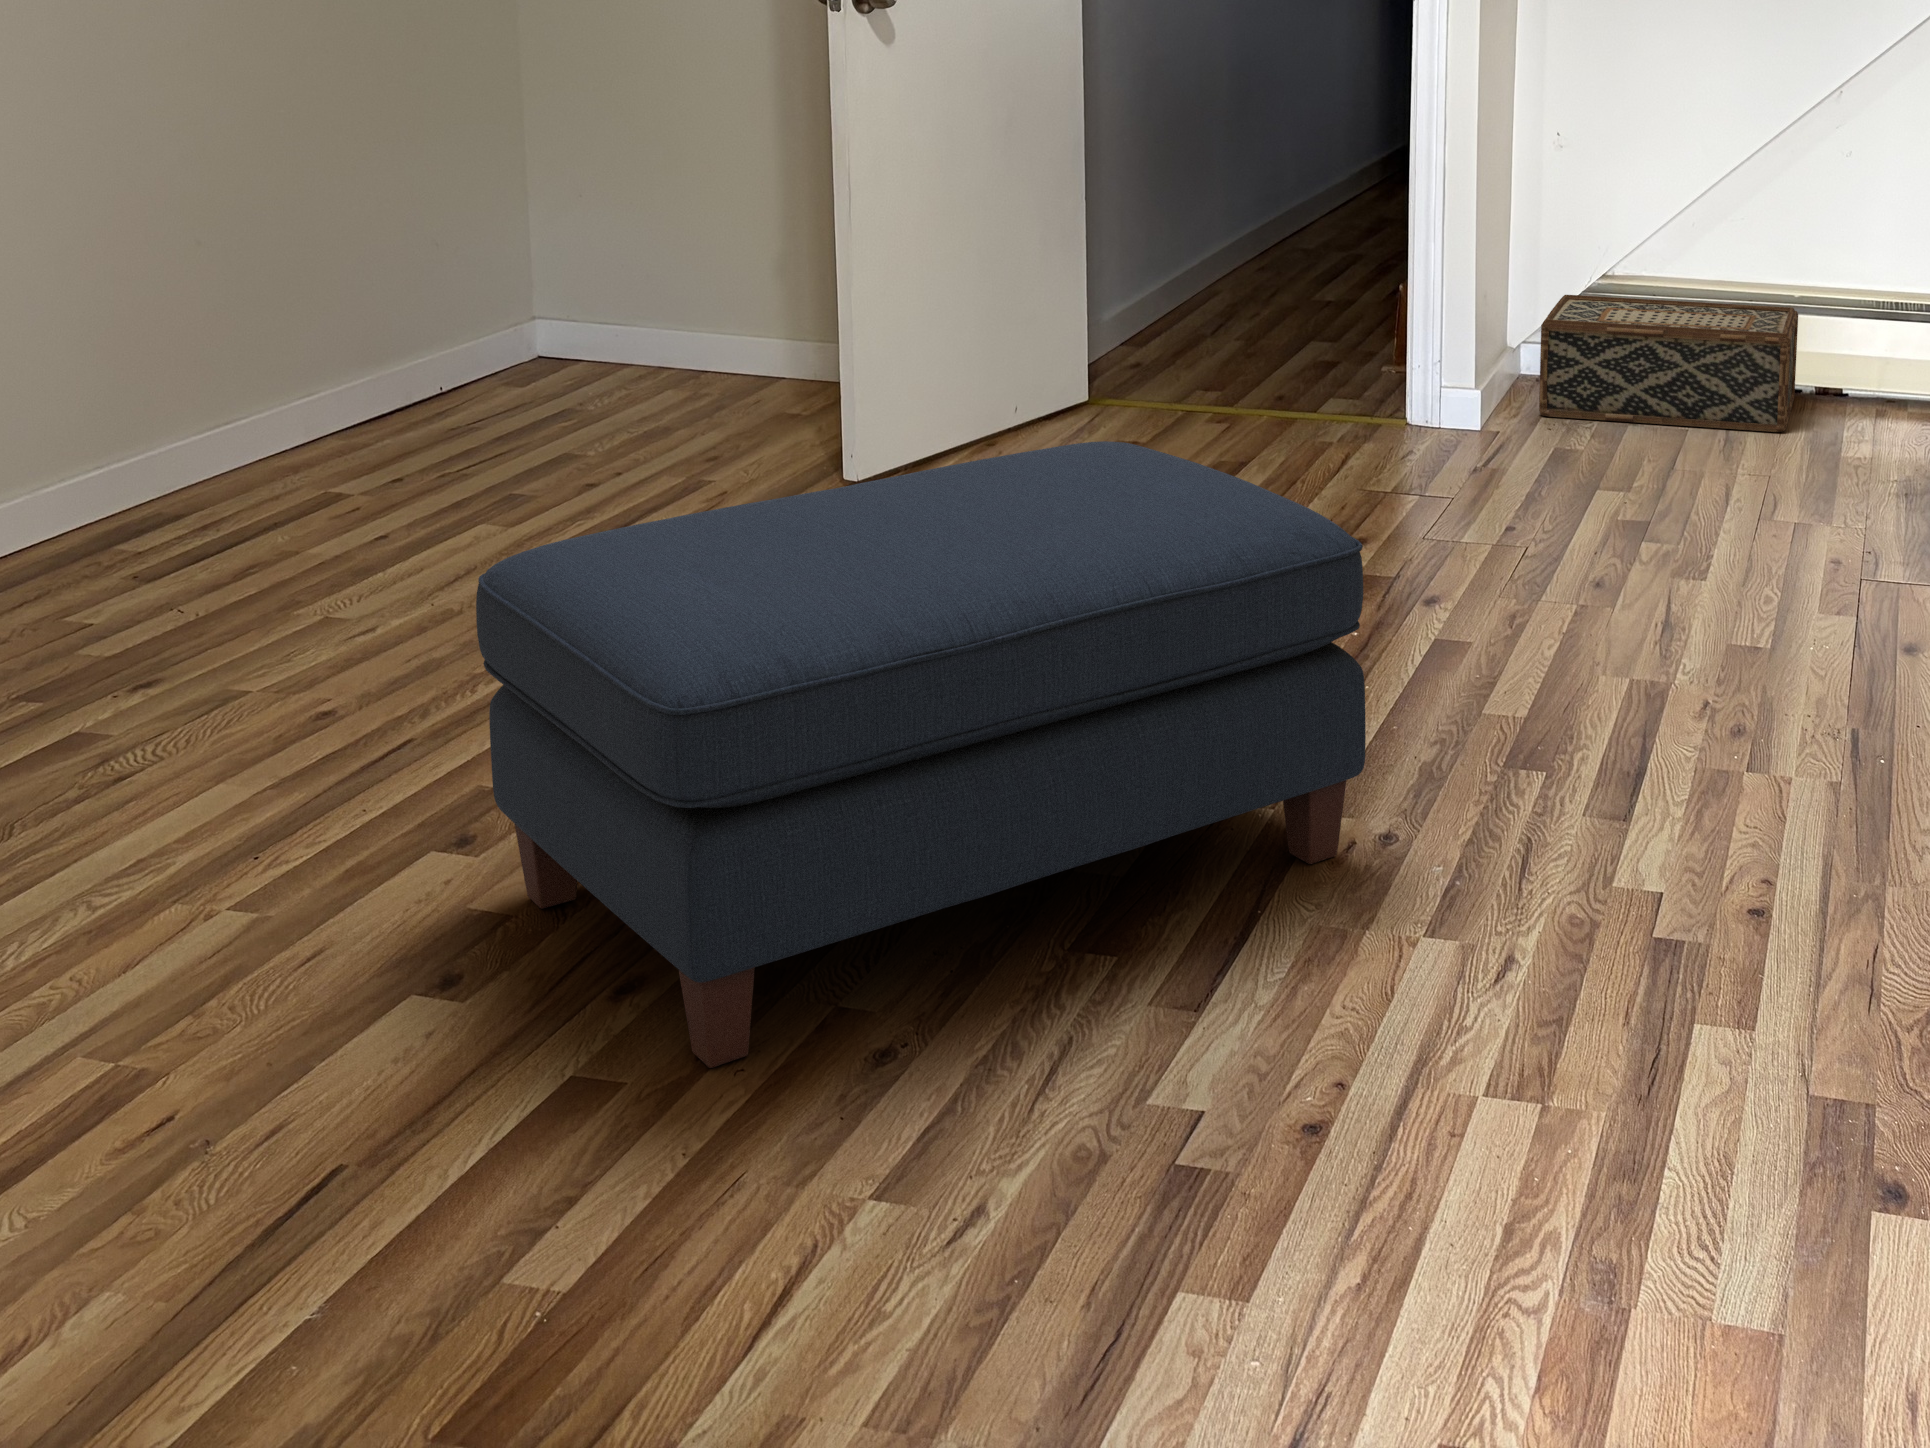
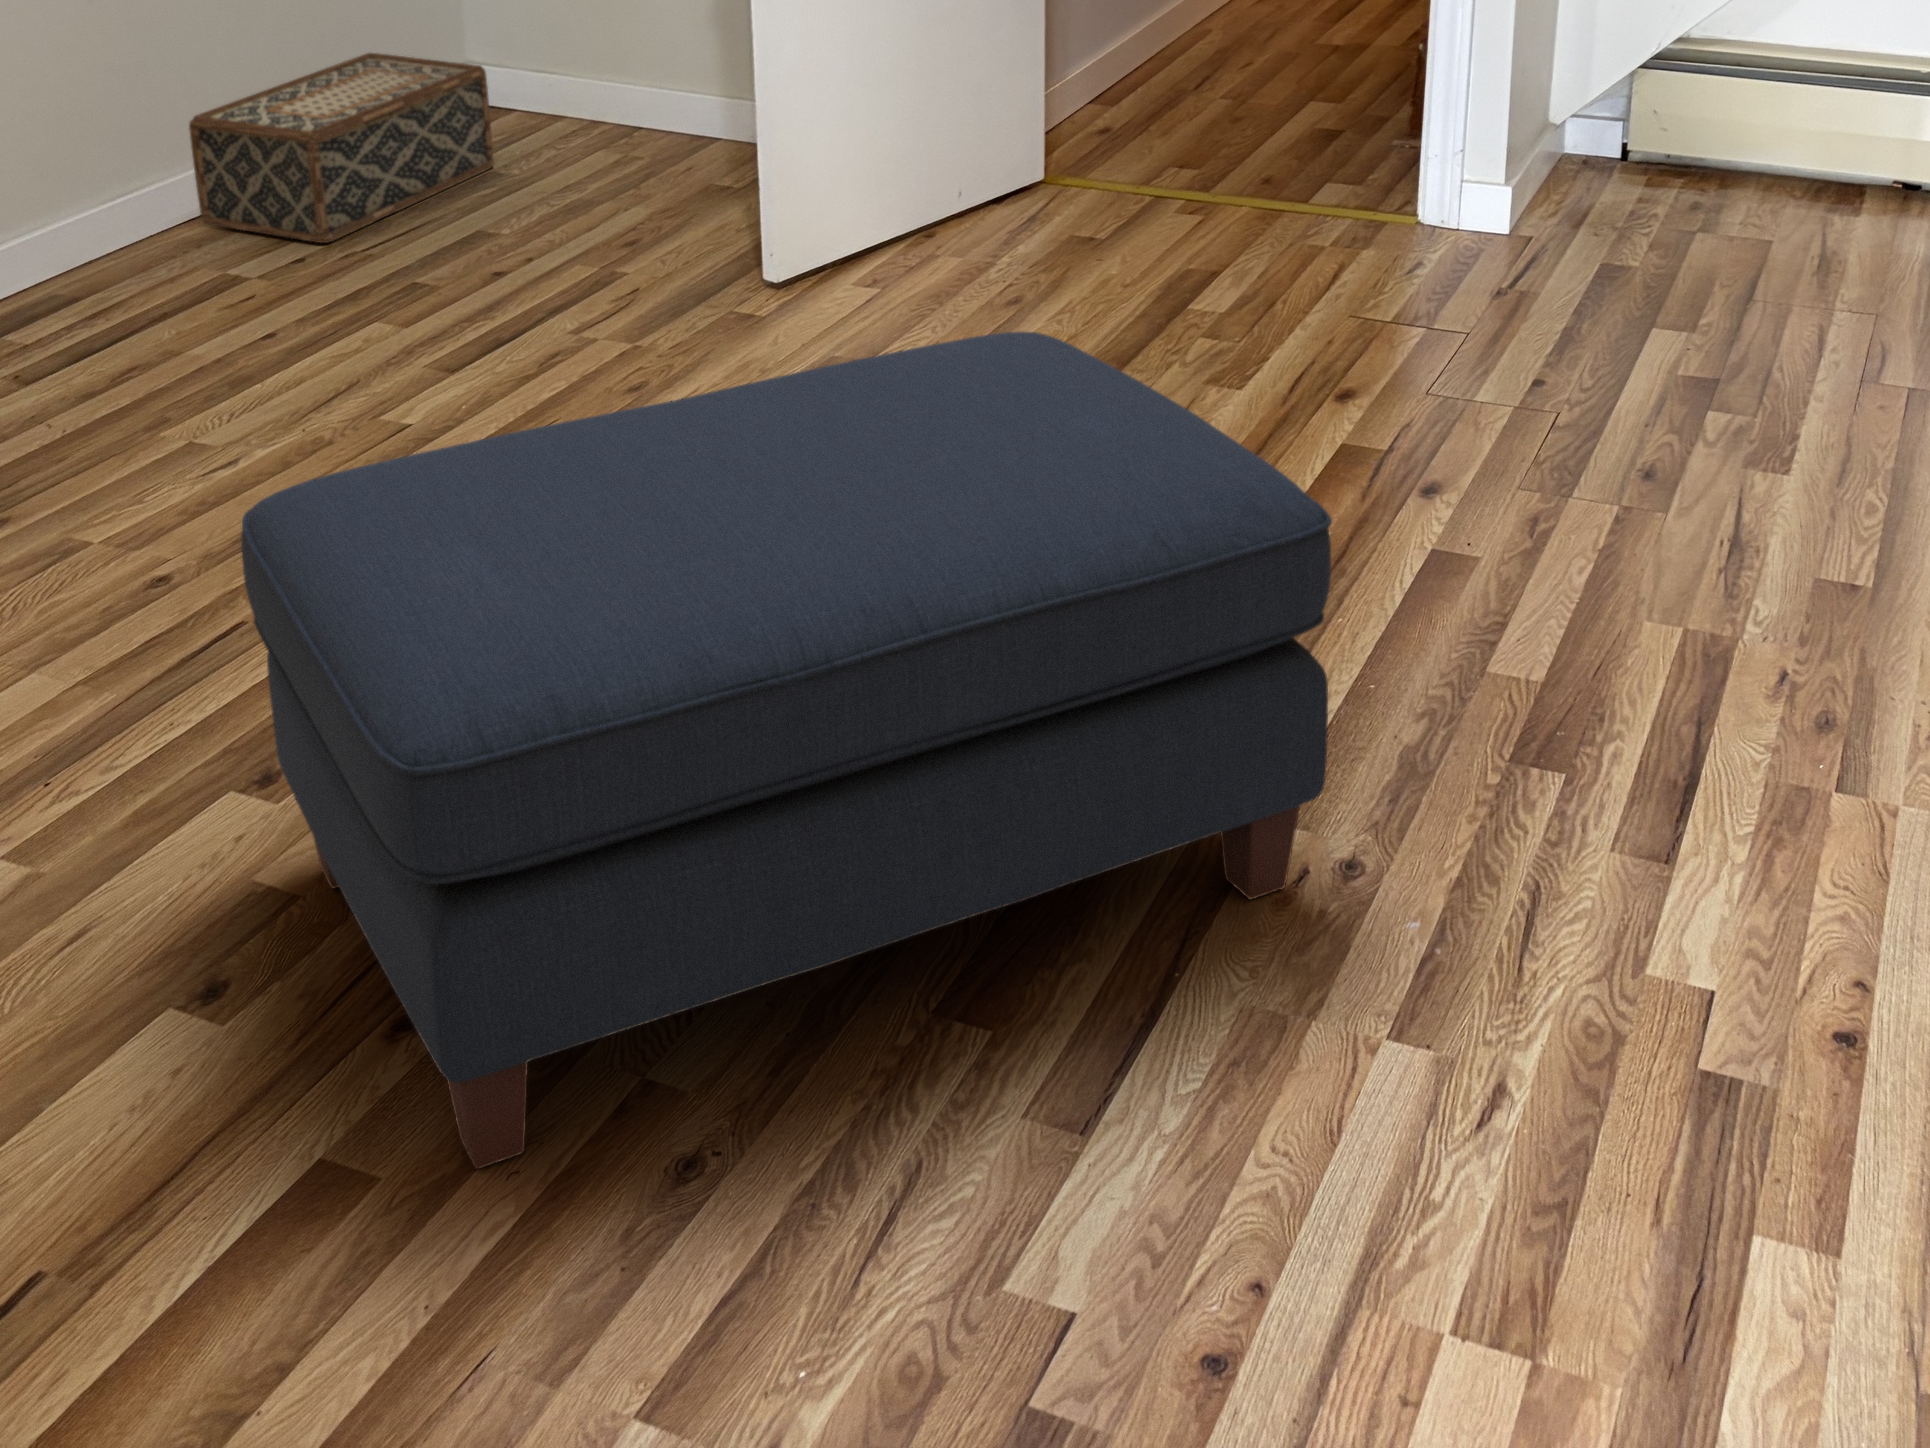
woven basket: present [1539,295,1798,432] -> present [189,53,494,243]

